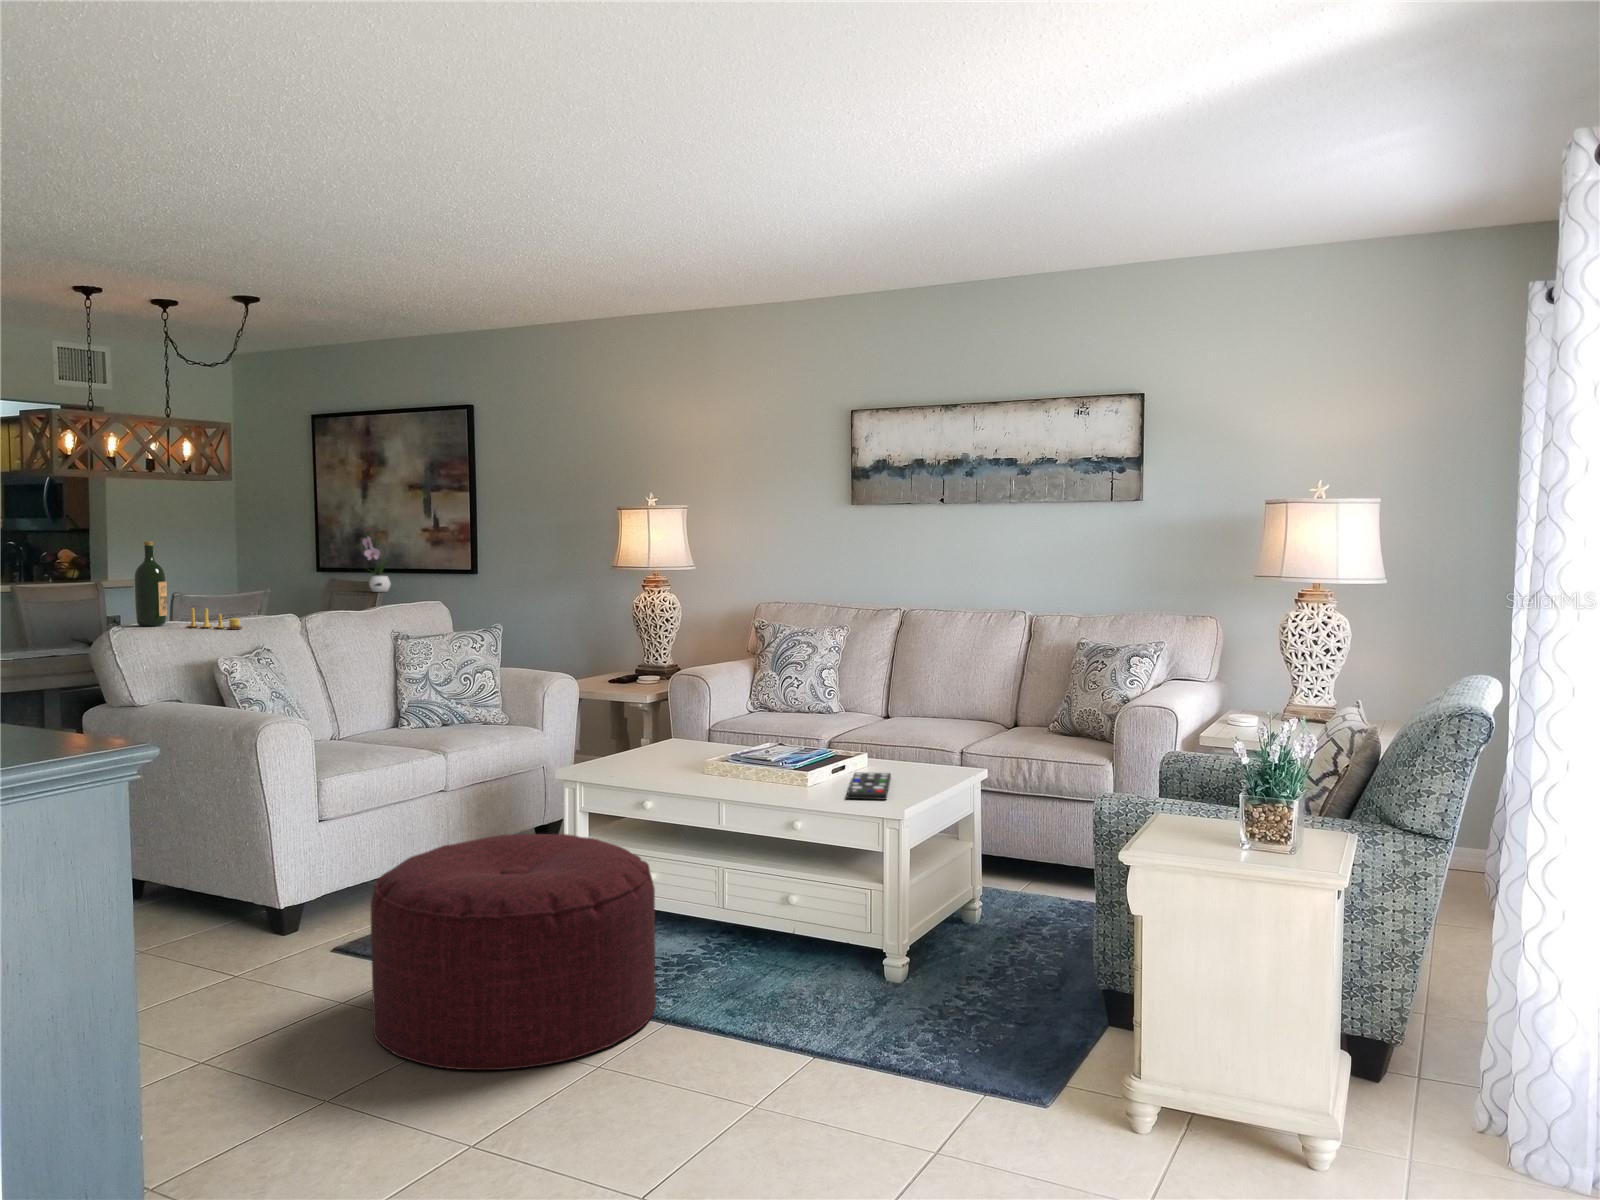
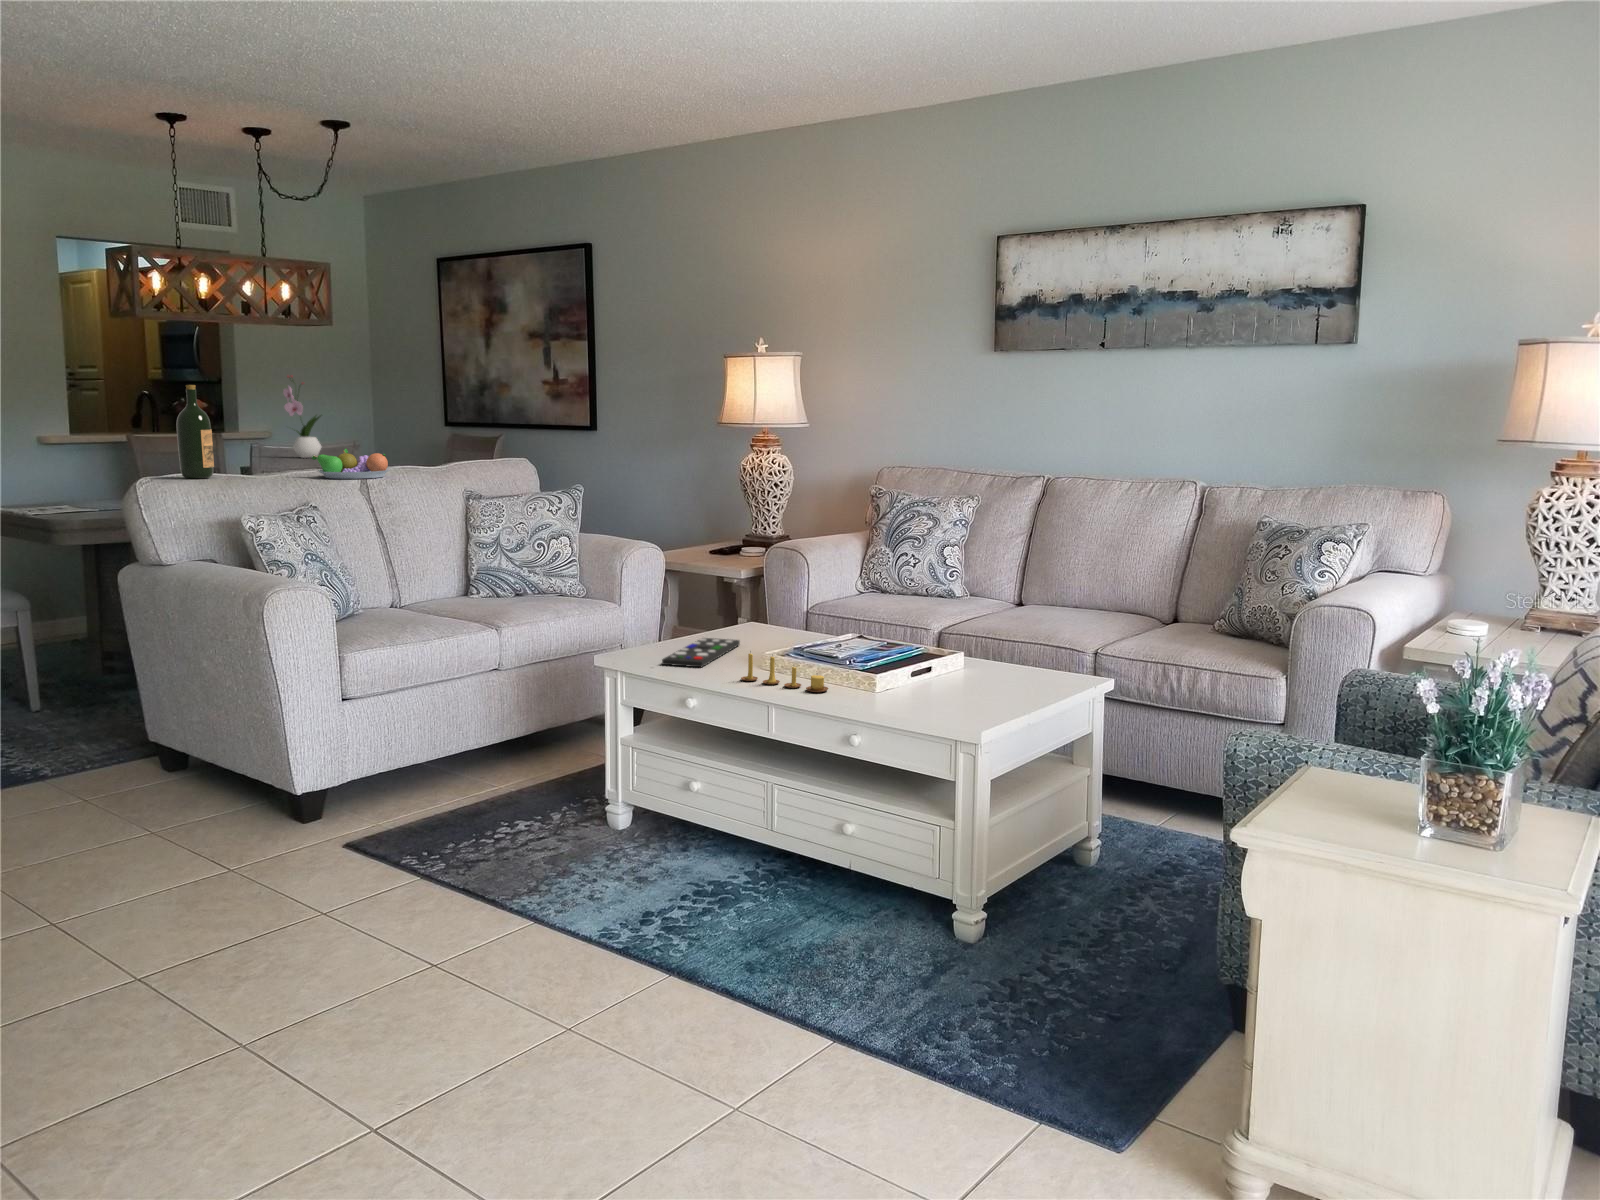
flower arrangement: present [363,532,391,592] -> present [283,375,321,458]
fruit bowl: none [259,596,333,624] -> present [312,449,390,479]
candle: present [186,608,243,629] -> present [741,653,828,692]
remote control: present [847,772,891,800] -> present [662,638,740,667]
ottoman: present [370,834,656,1070] -> none [326,734,670,1022]

